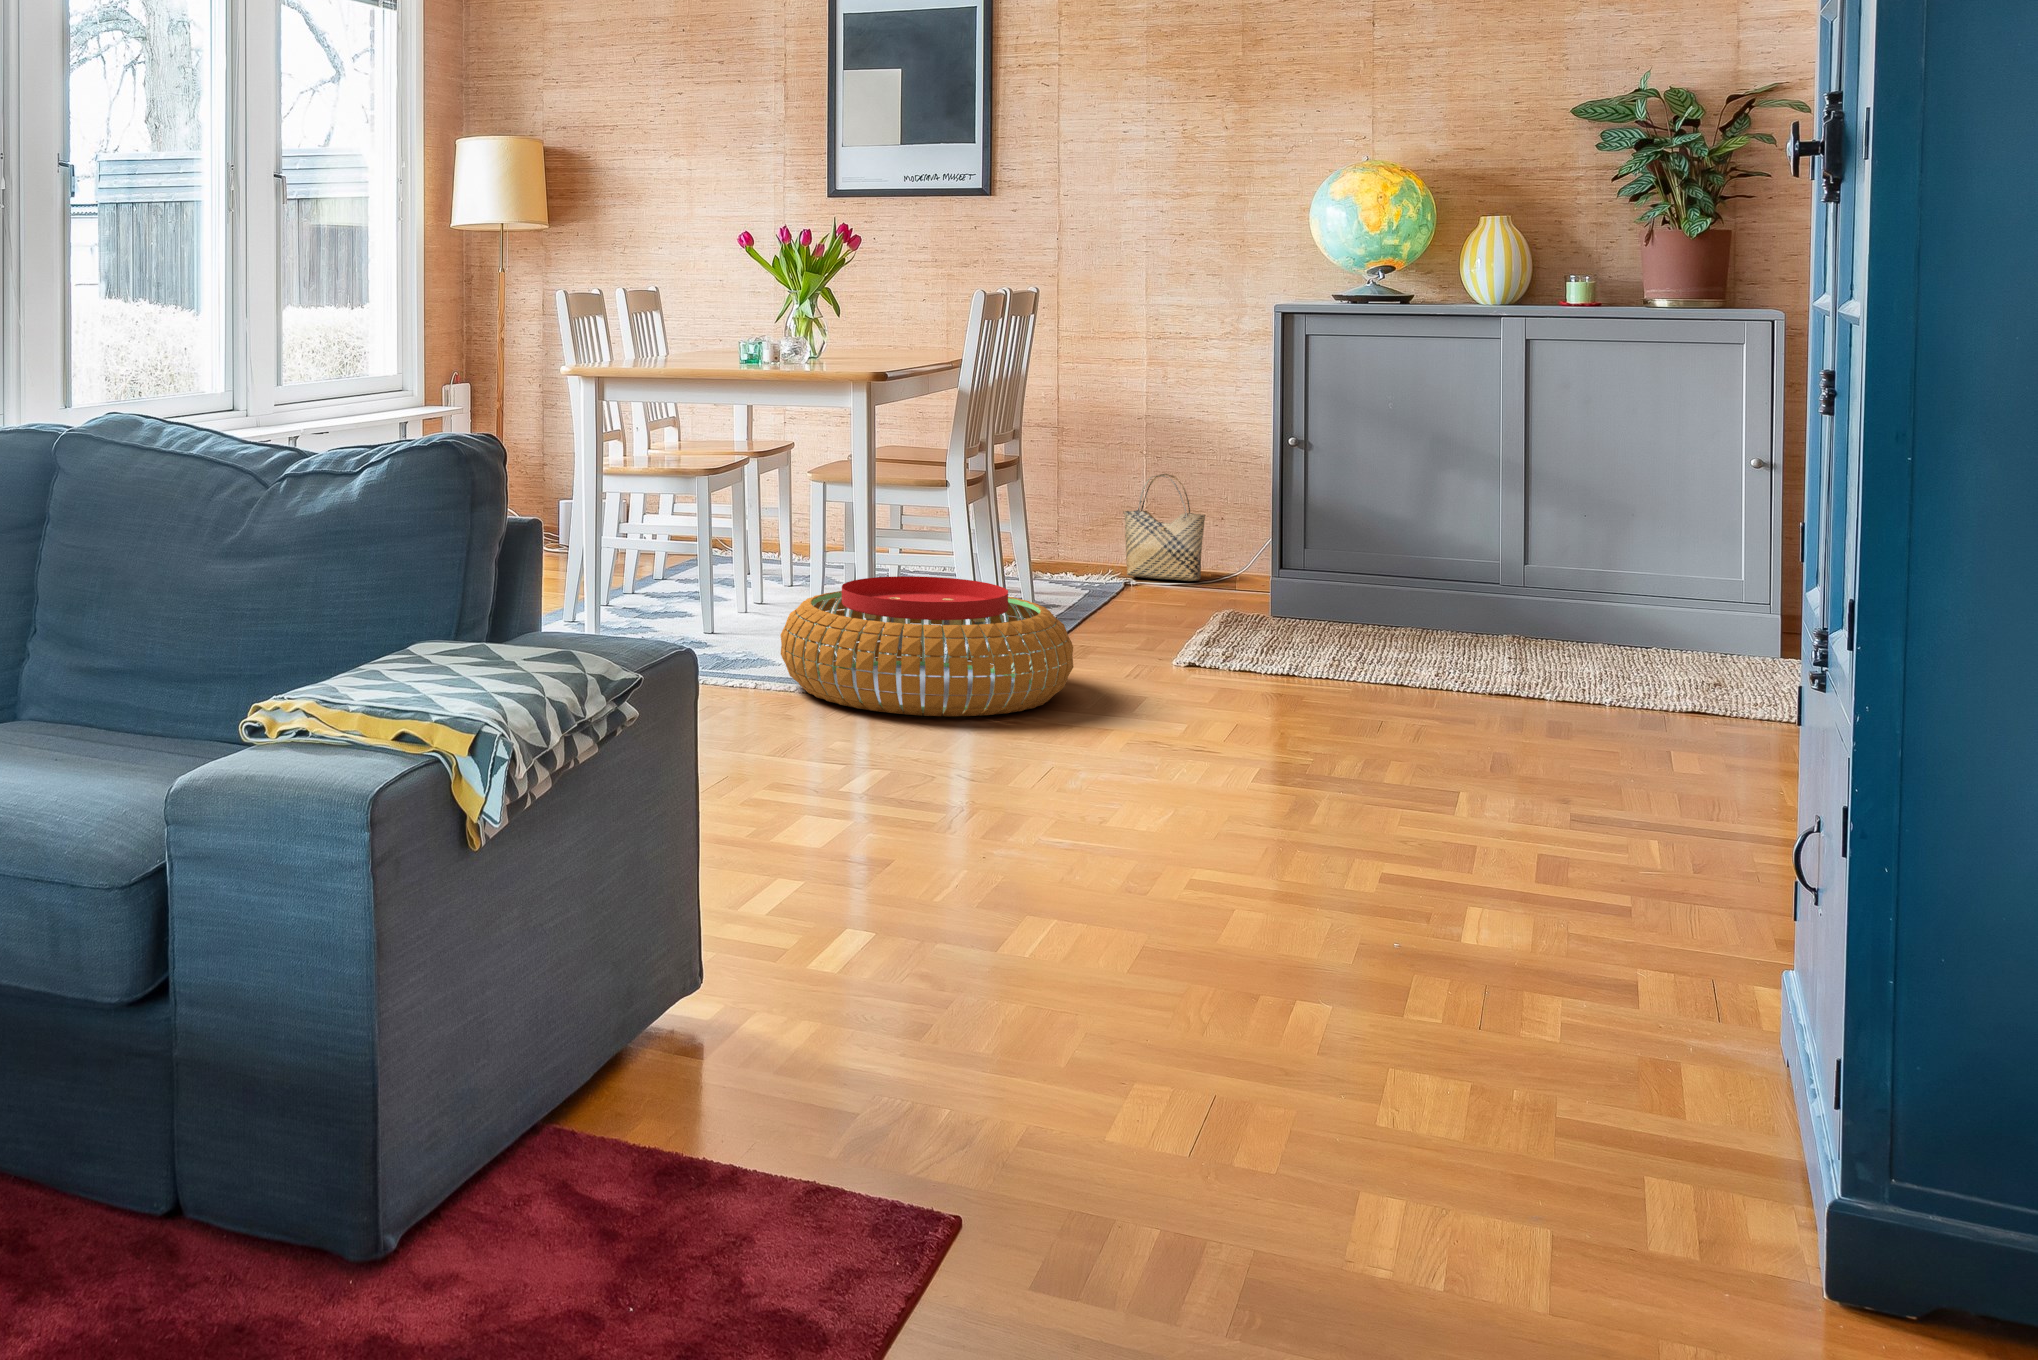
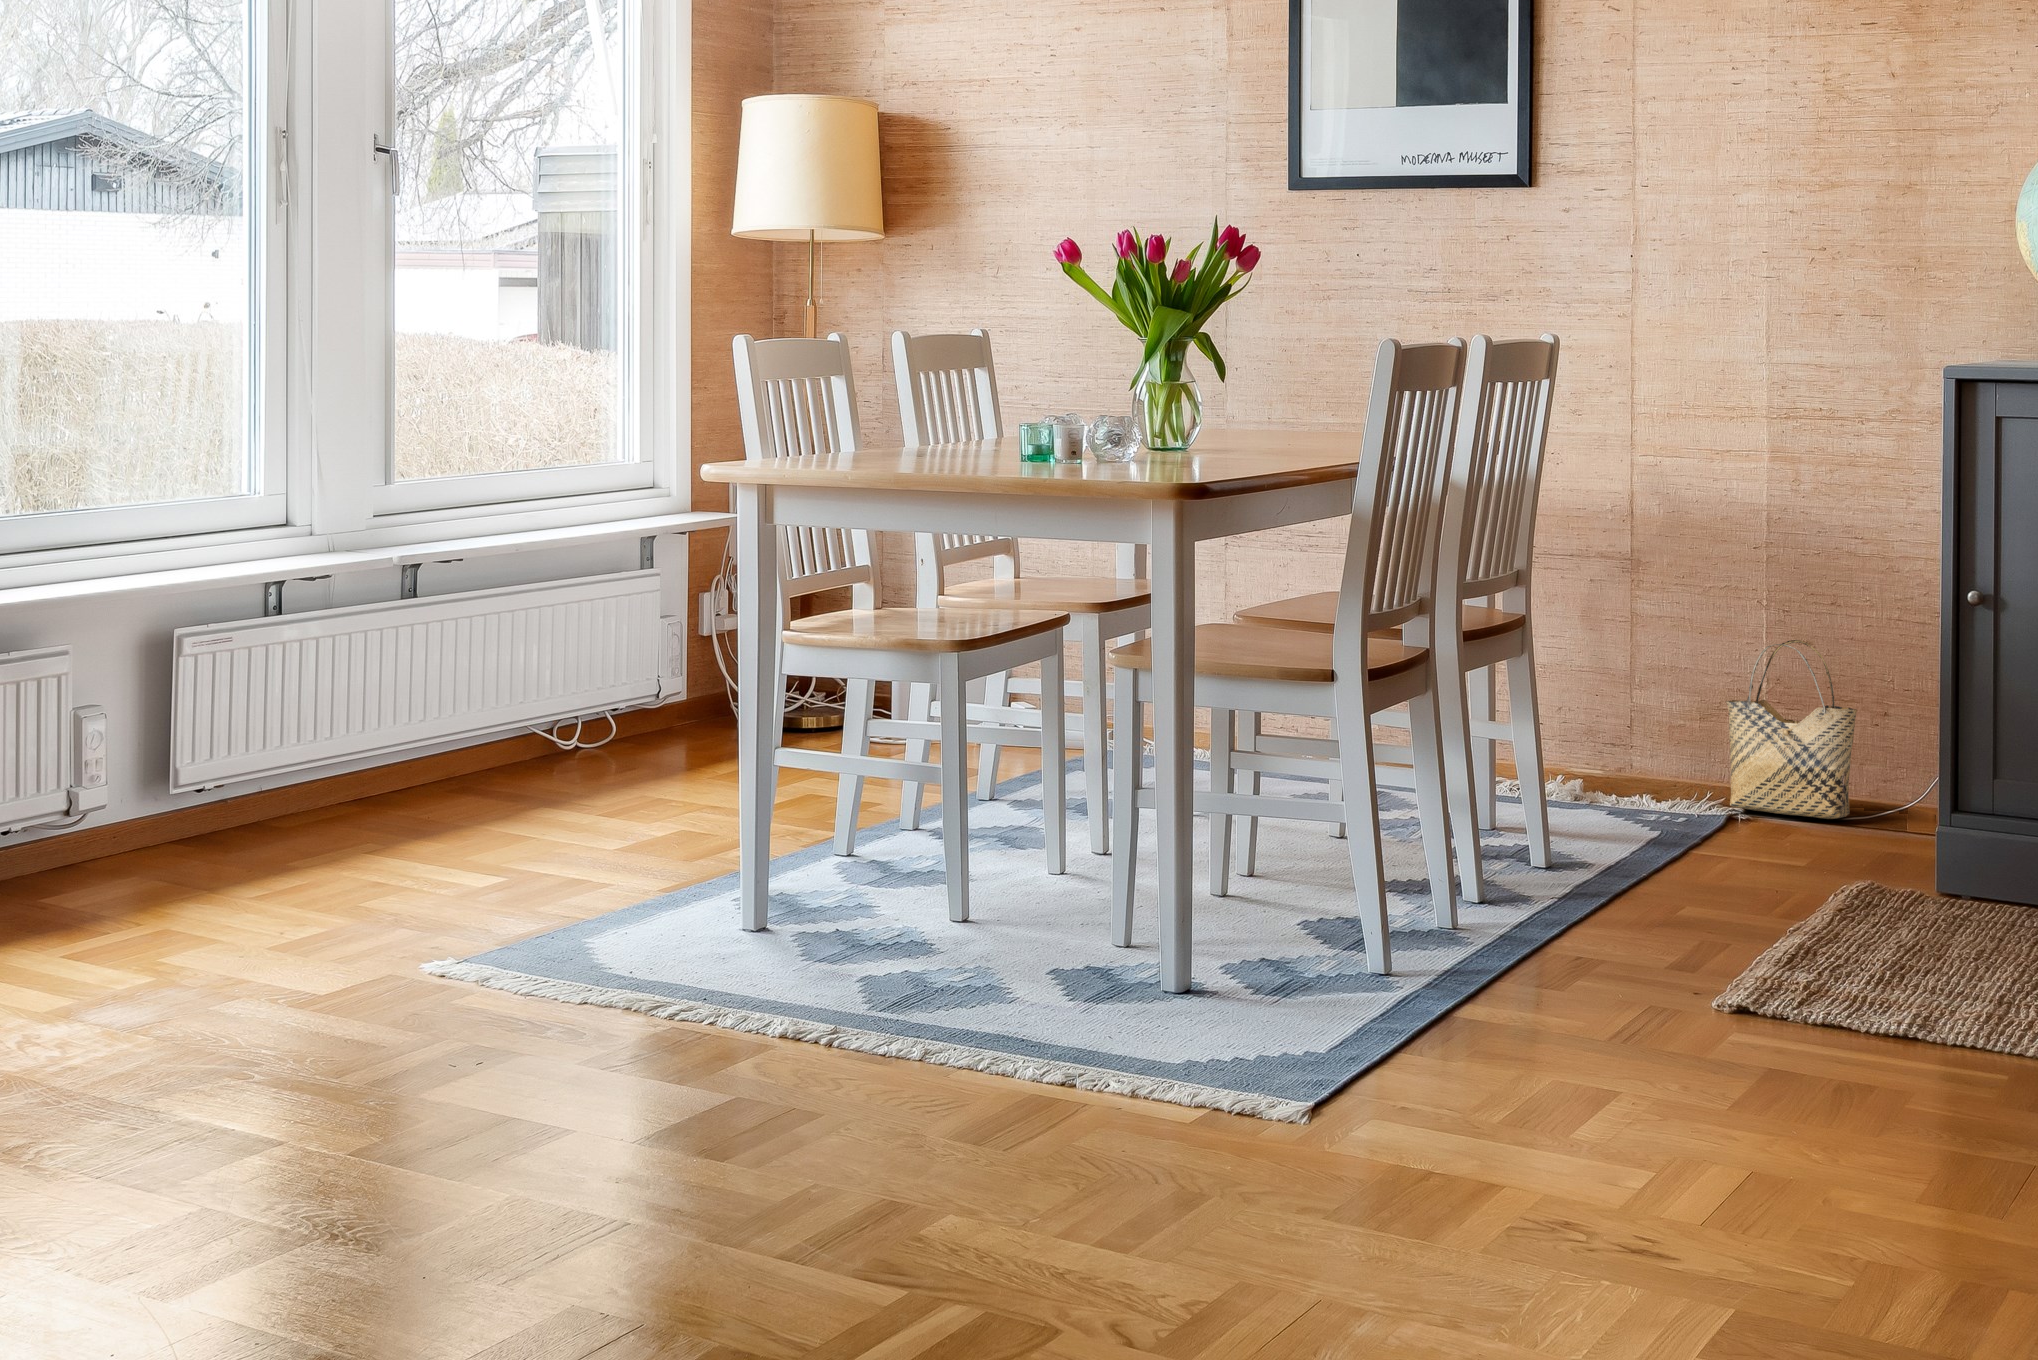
pouf: present [780,576,1073,716] -> none [955,855,1482,1151]

